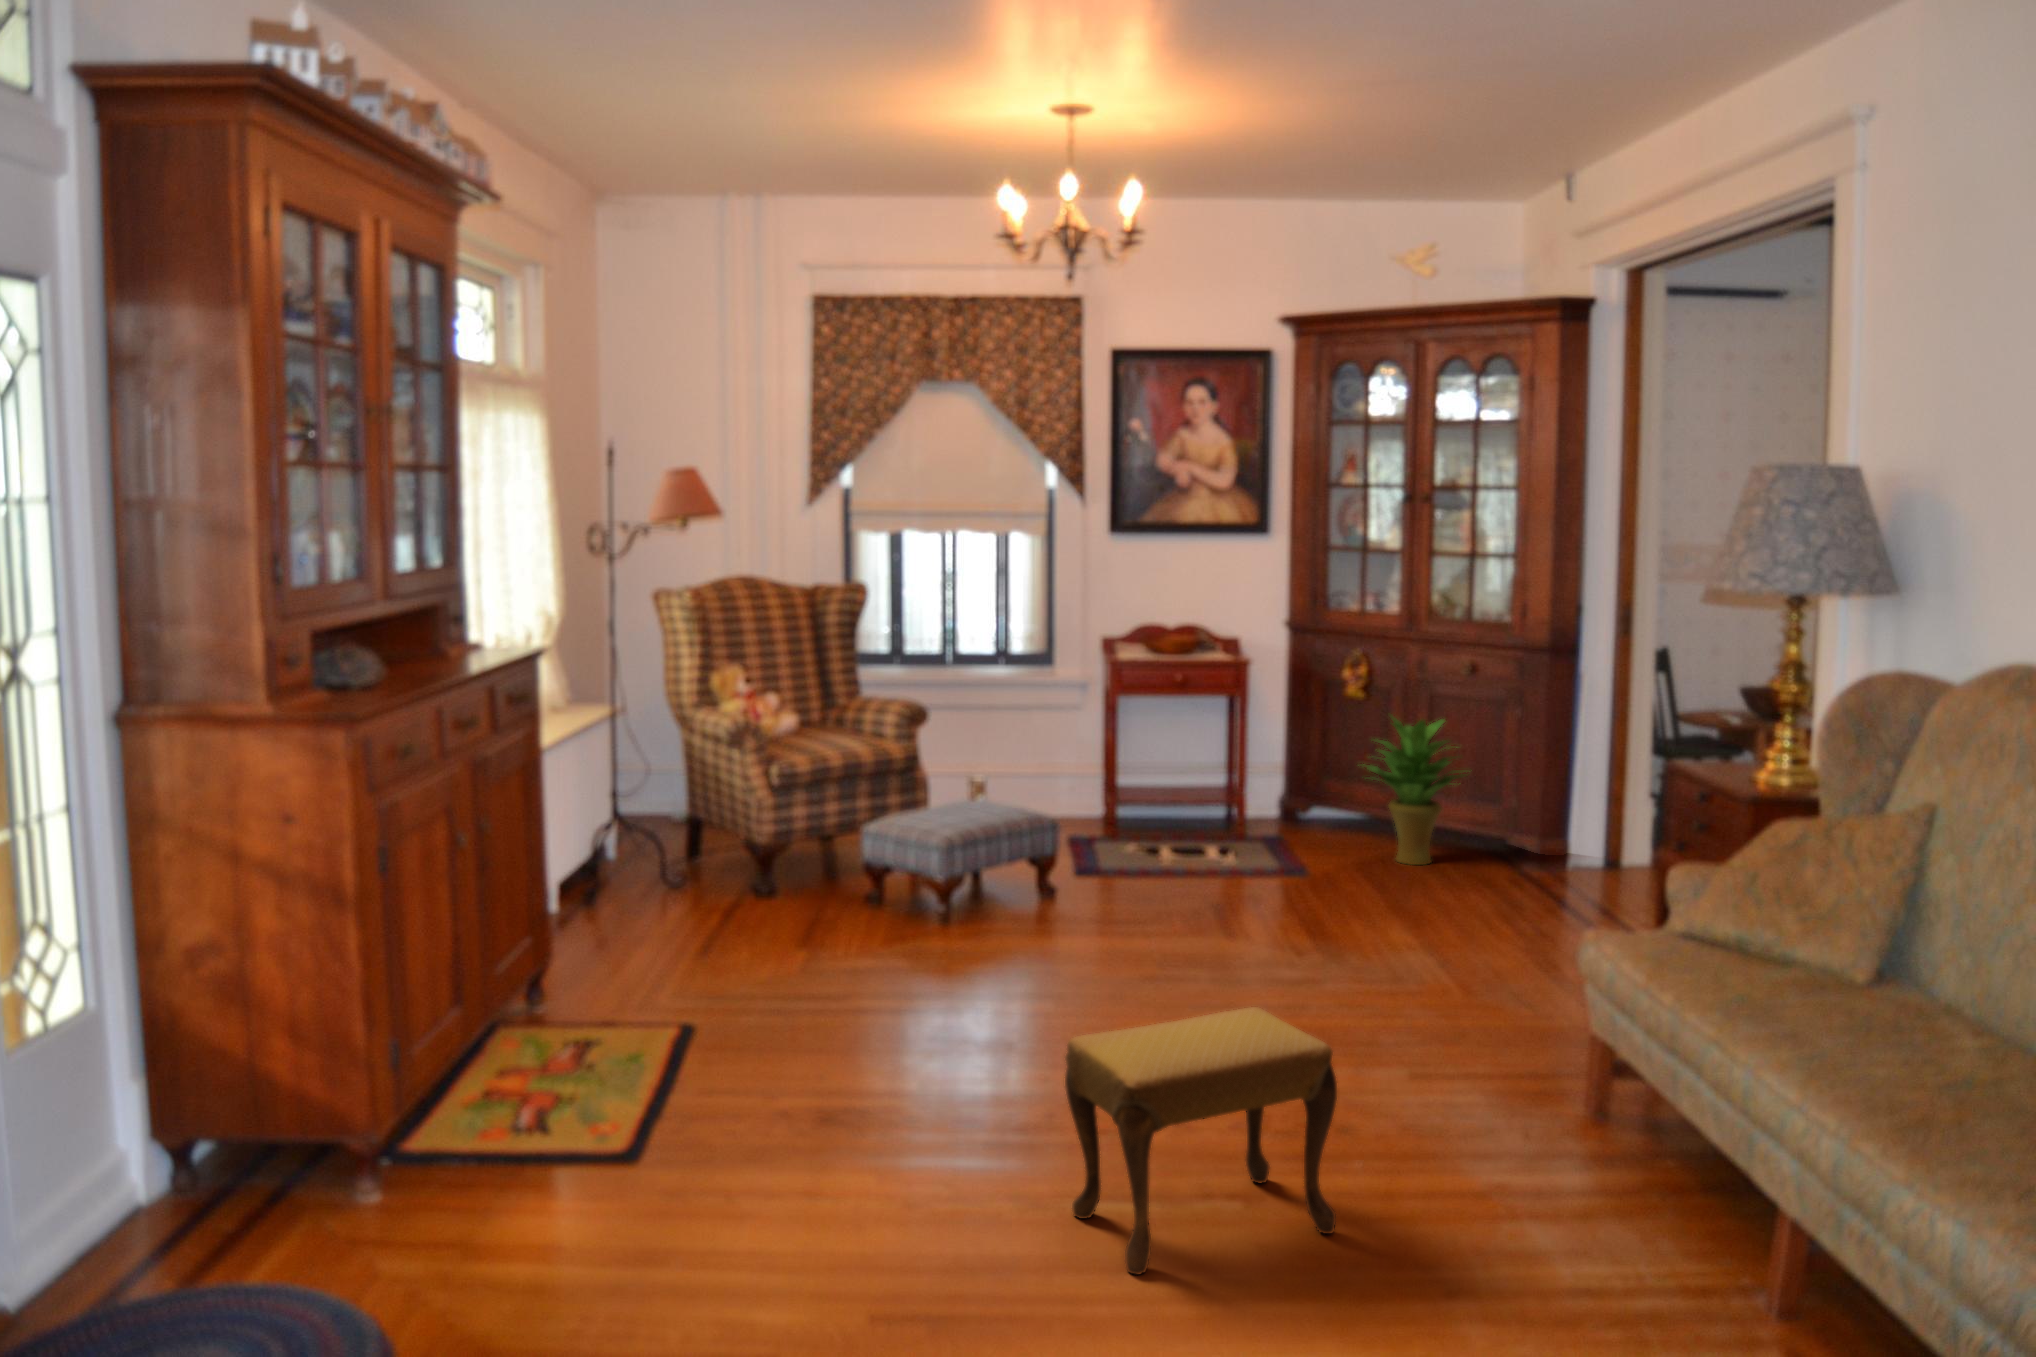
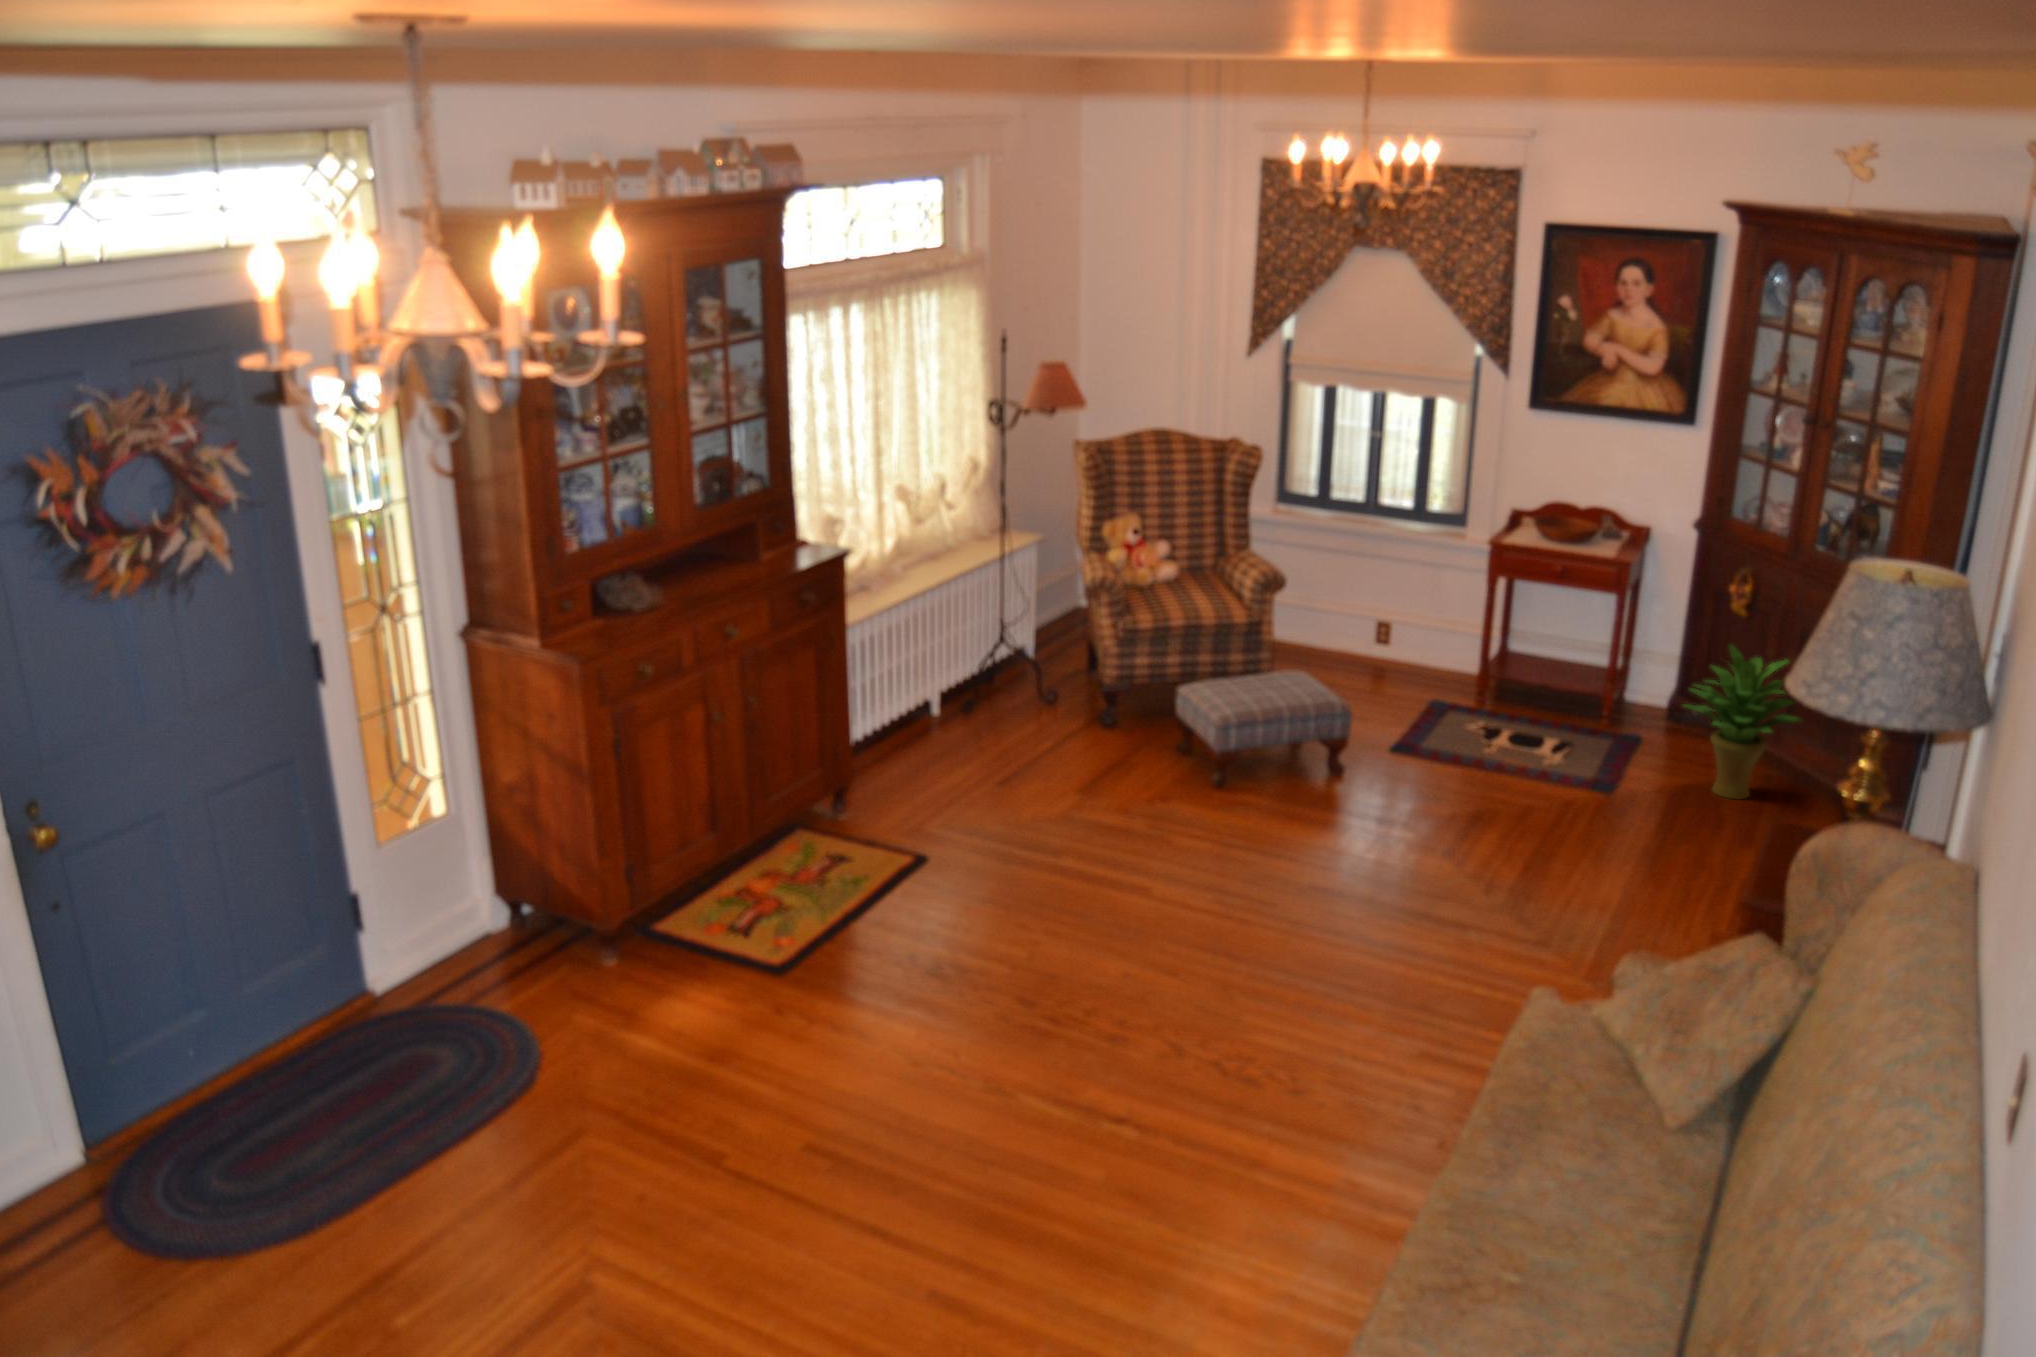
footstool: present [1065,1007,1337,1274] -> none [1006,944,1182,1124]

